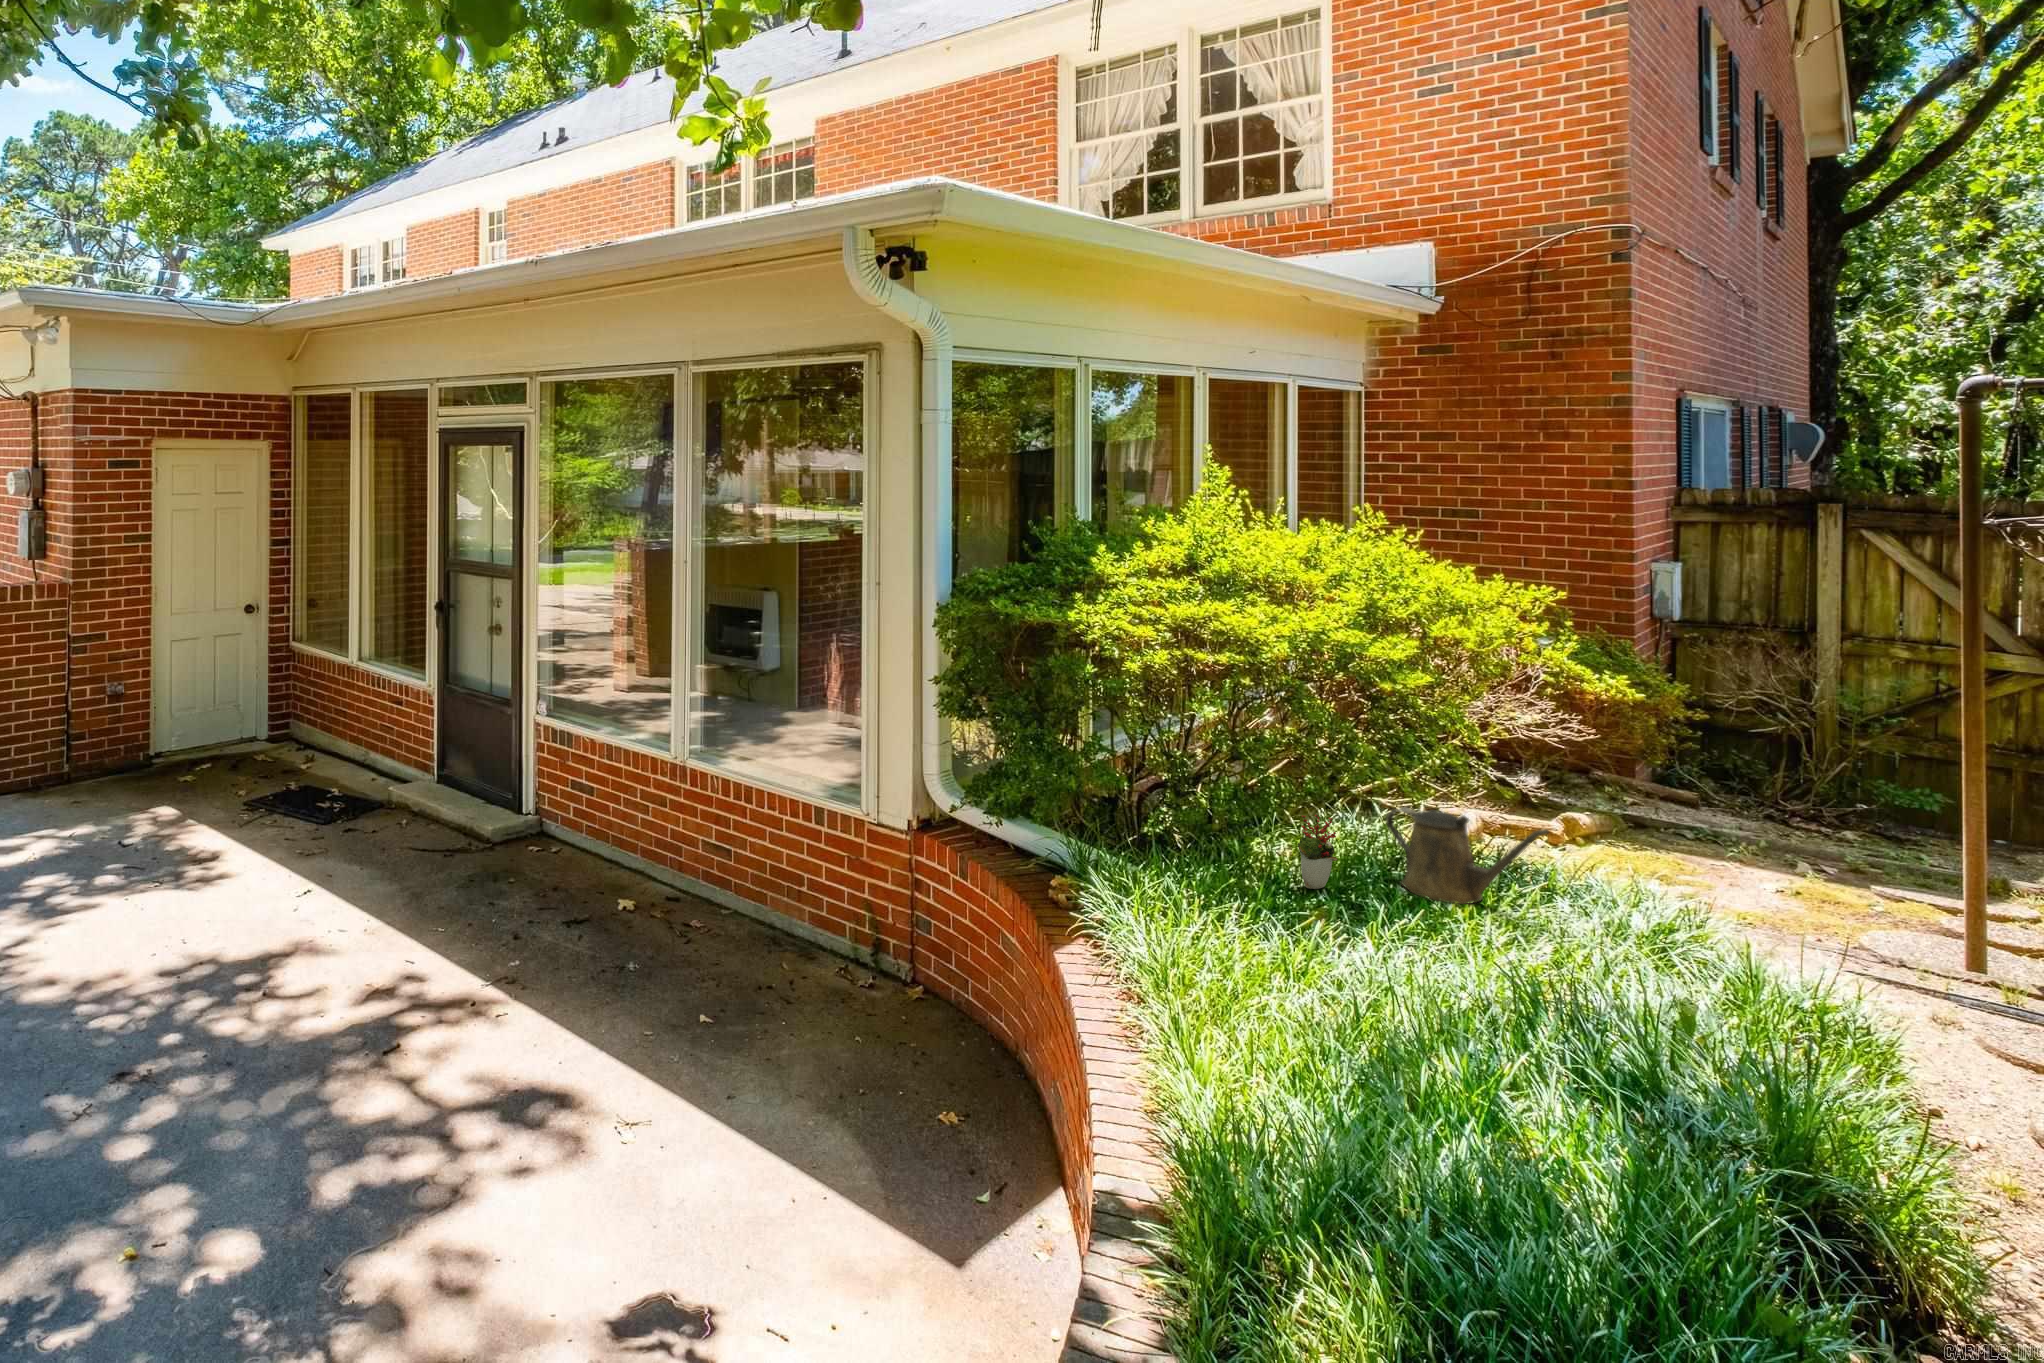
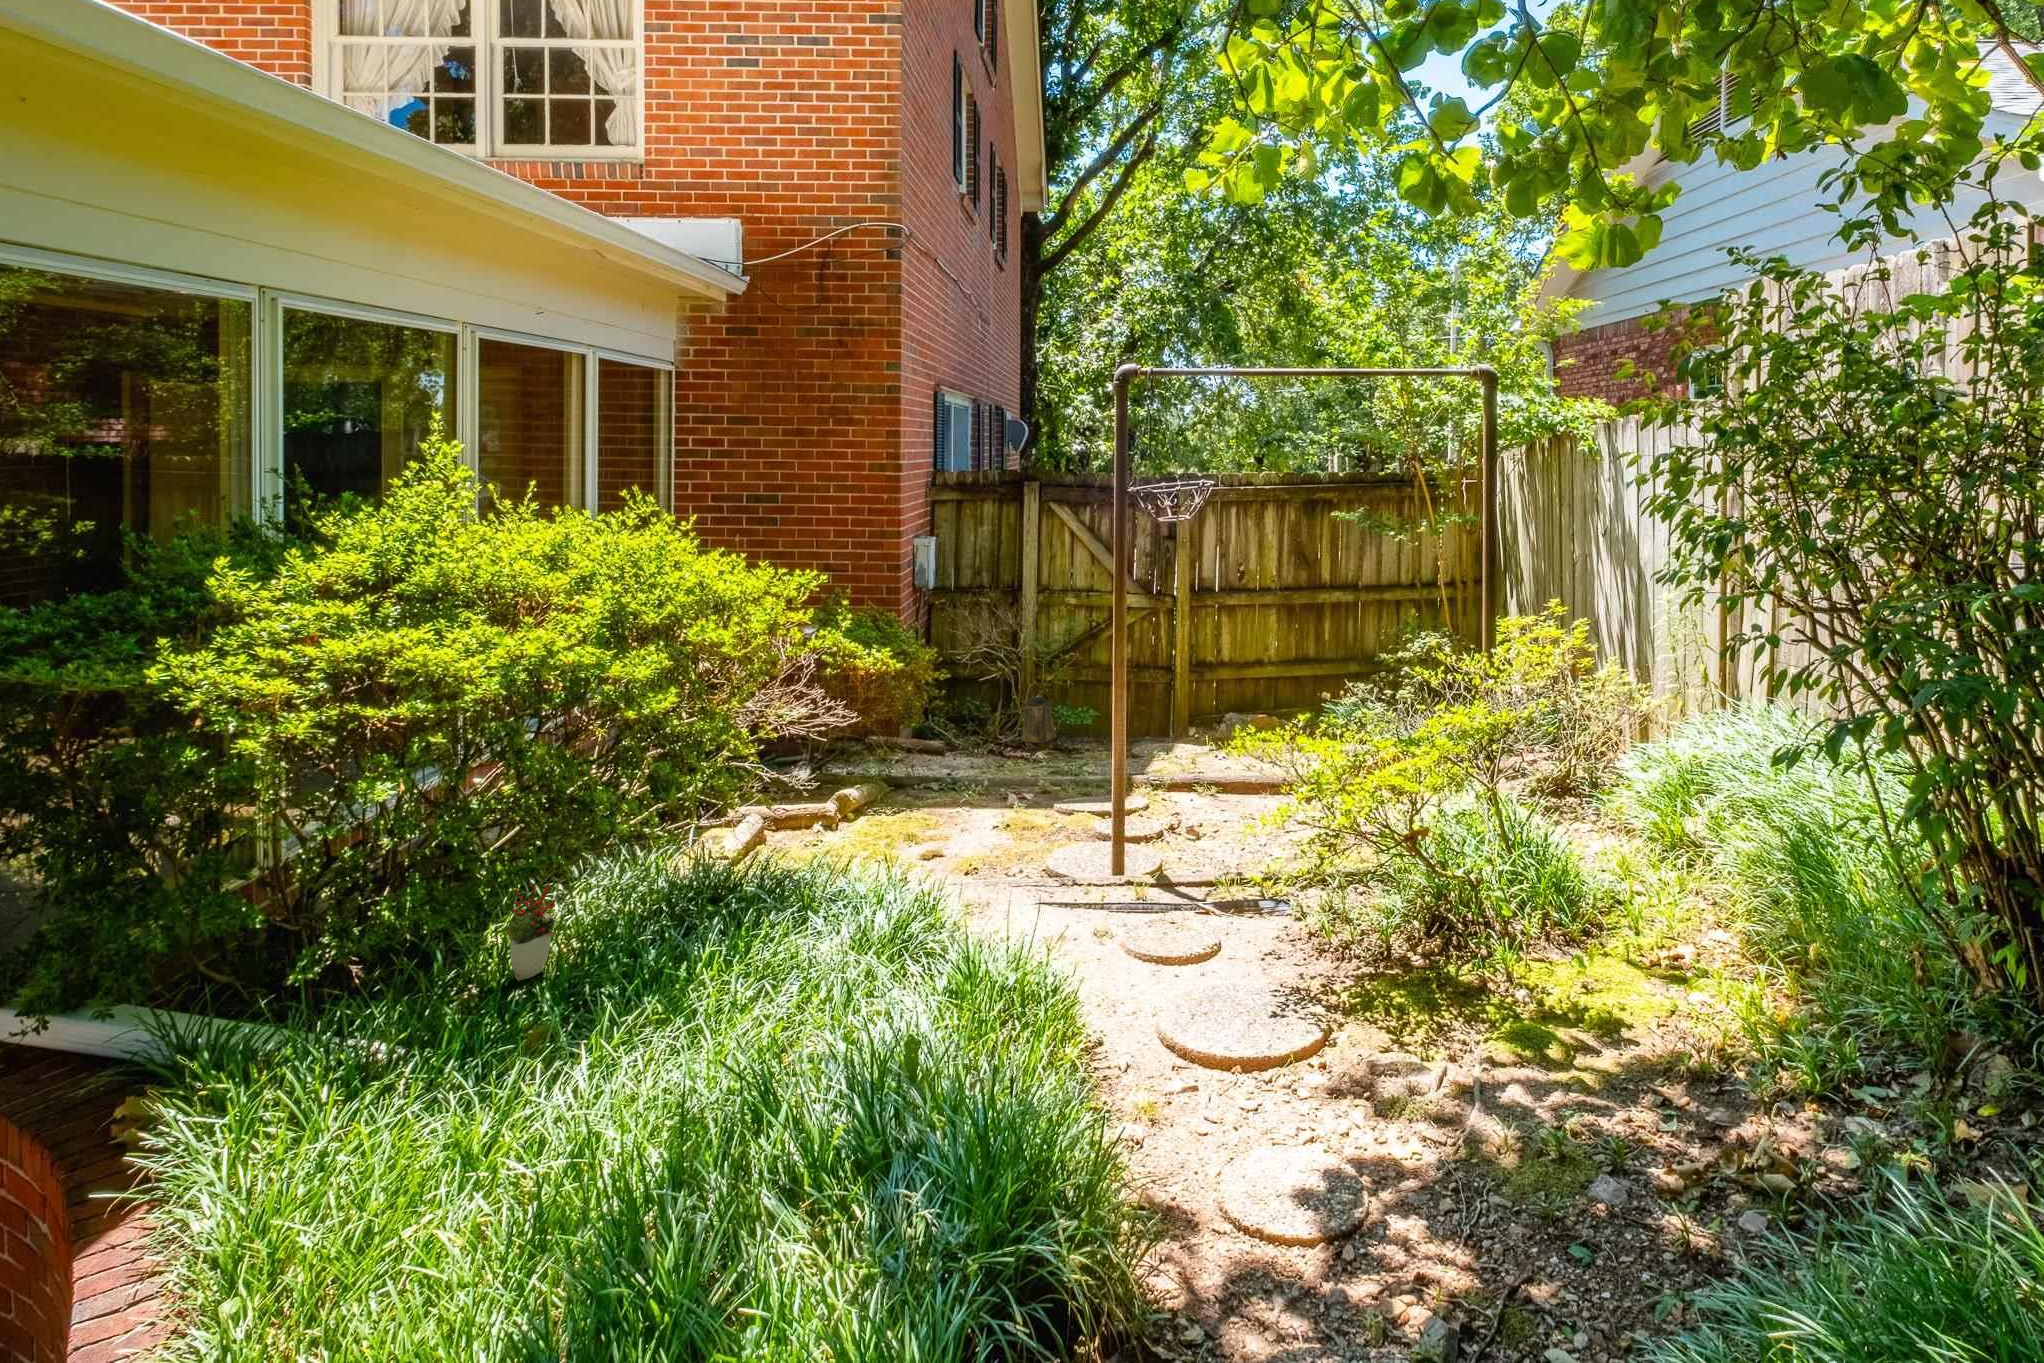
watering can: present [1386,808,1549,904] -> present [1021,697,1057,743]

